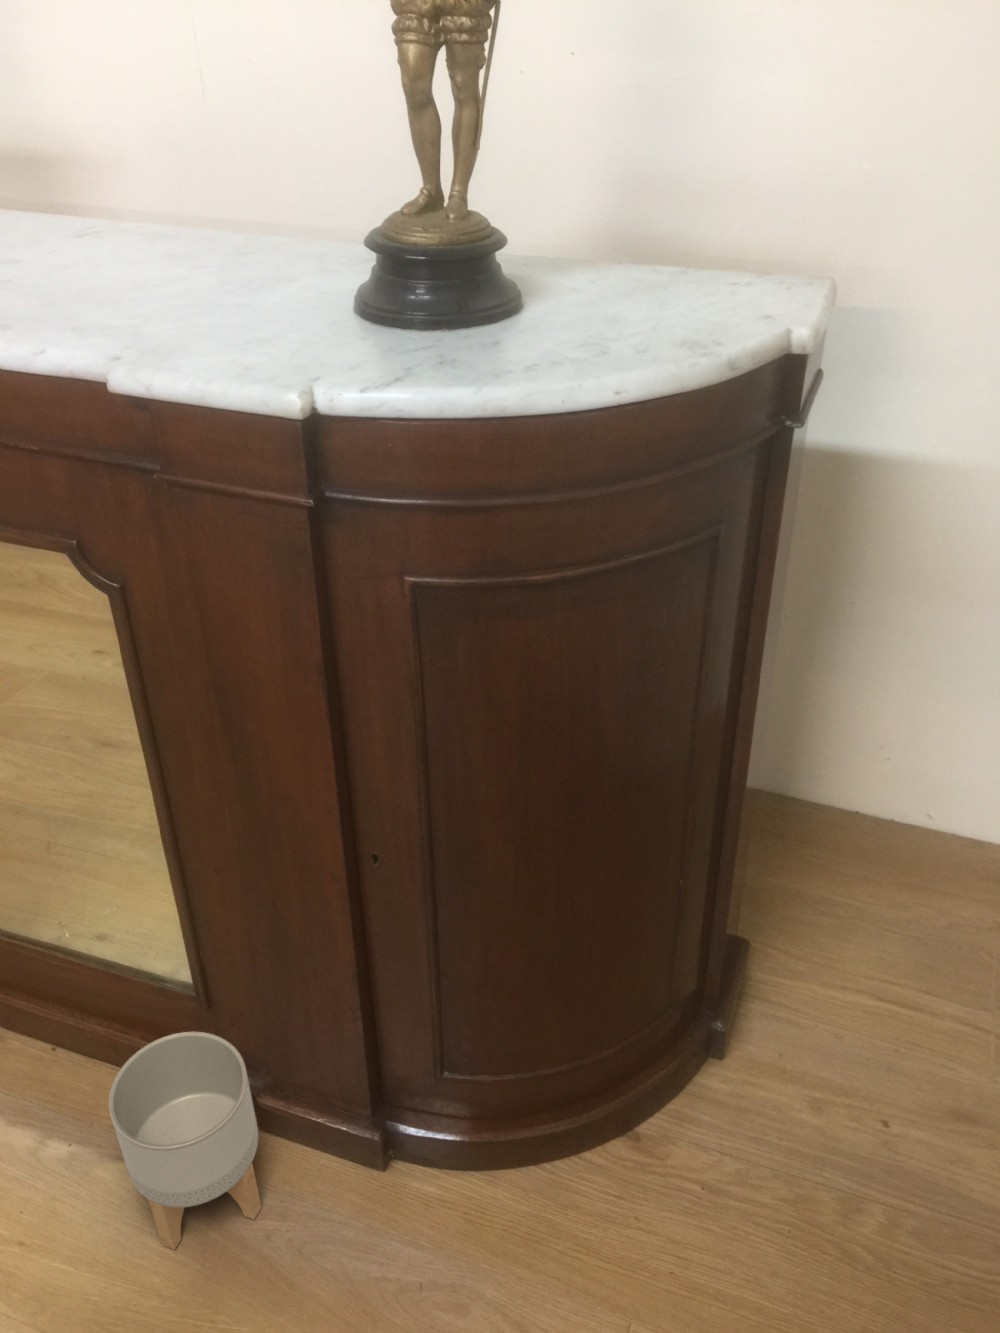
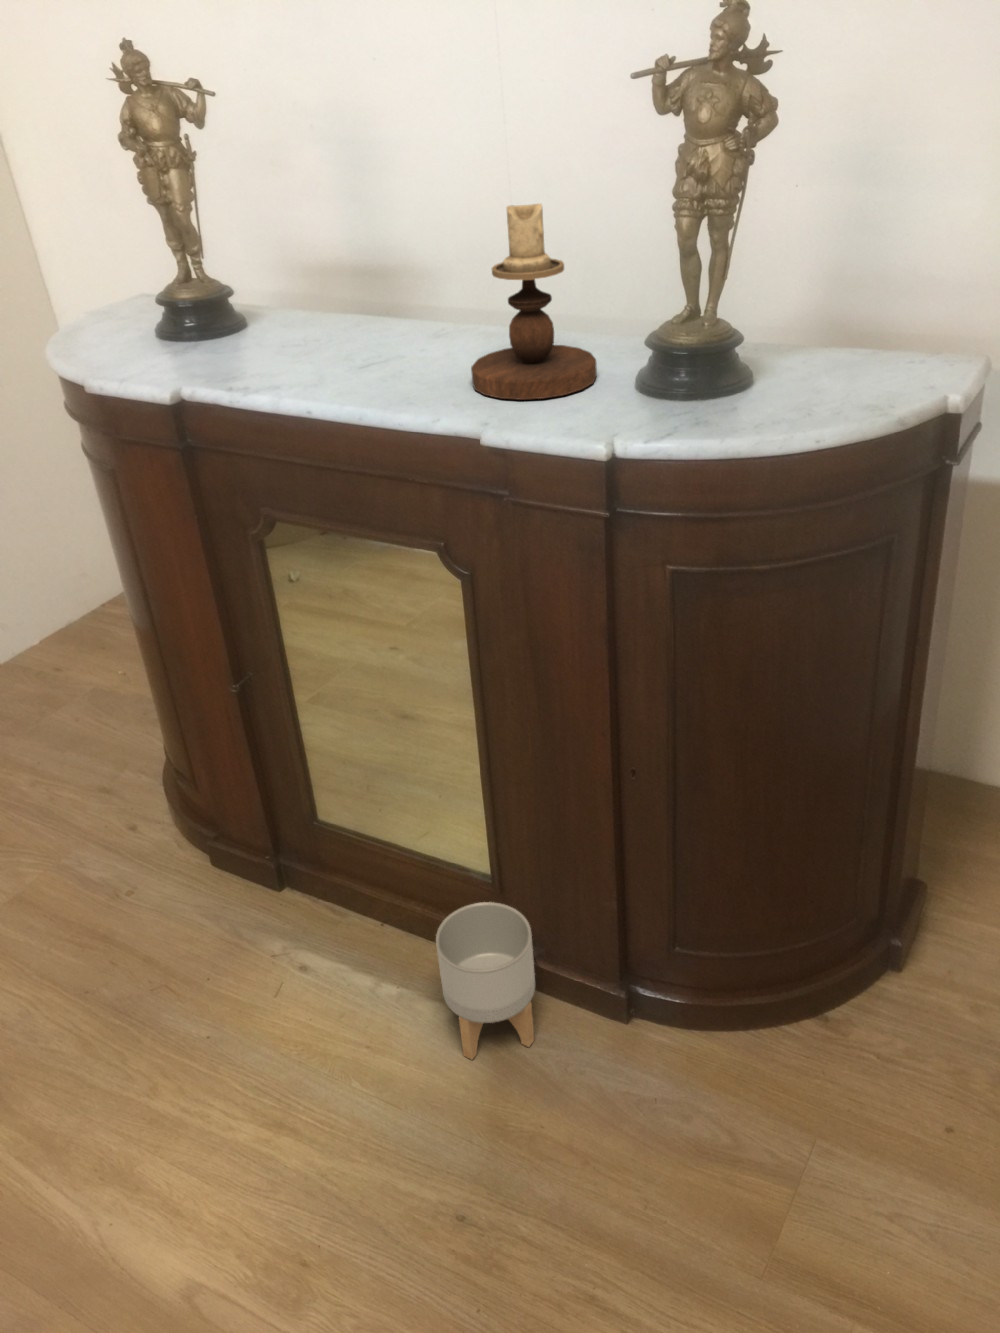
candlestick: none [101,13,296,324] -> present [471,204,597,400]

